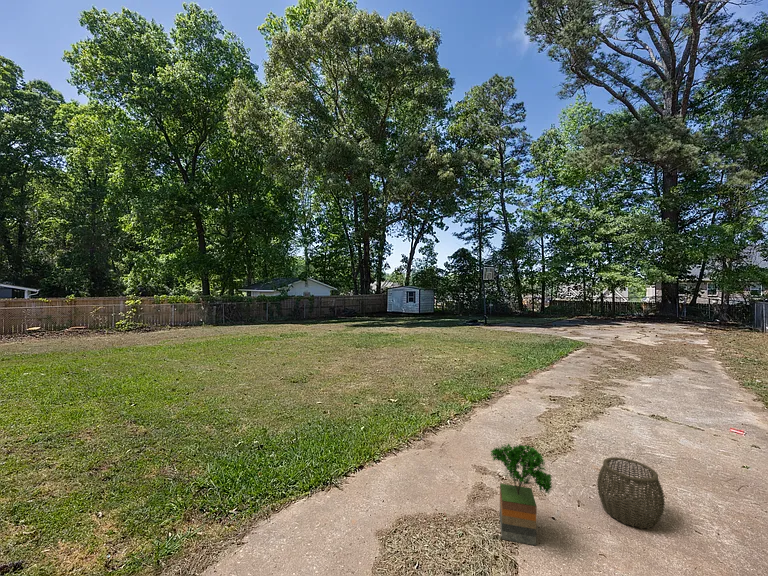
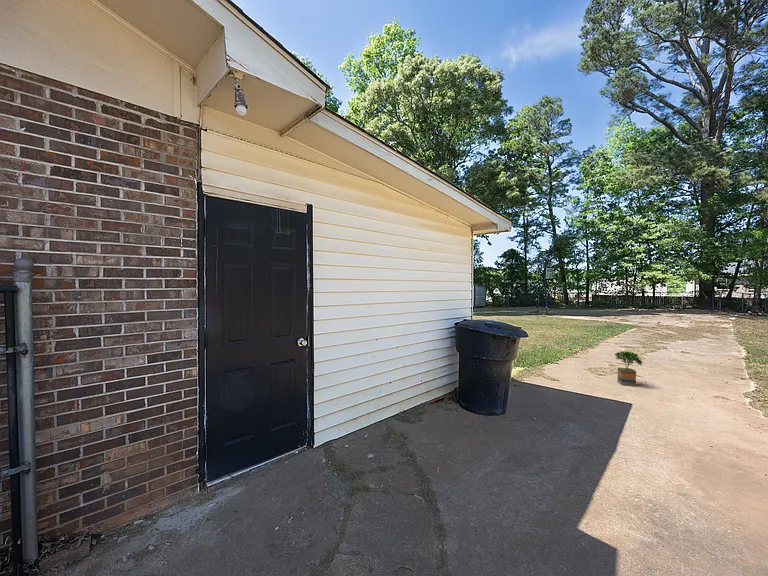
woven basket: present [597,457,665,529] -> none [658,361,688,385]

